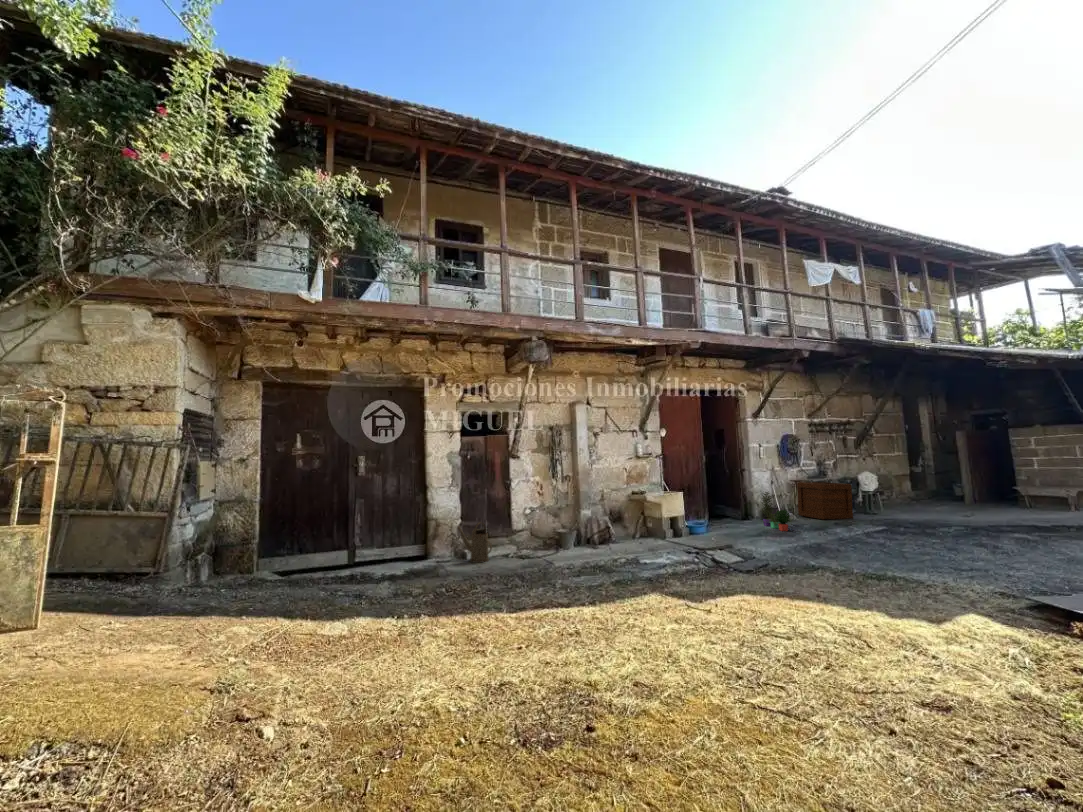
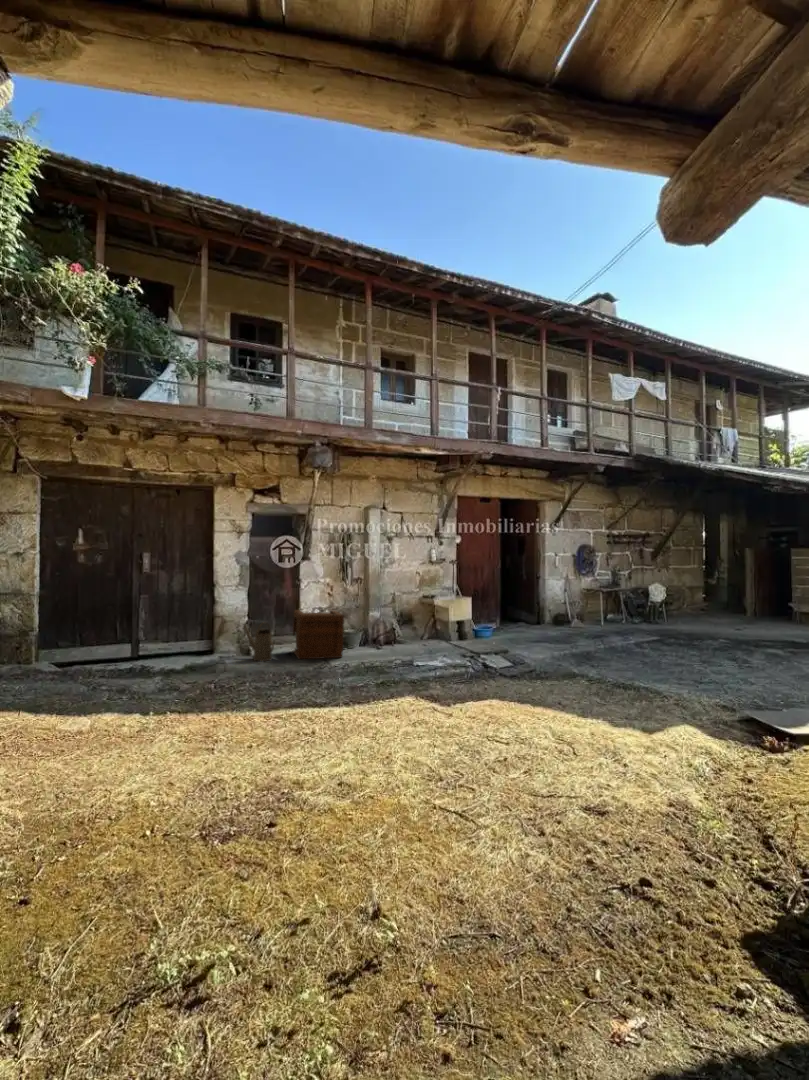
wooden crate: present [797,482,853,520] -> present [293,610,344,659]
potted plant: present [762,491,790,531] -> none [552,598,577,637]

